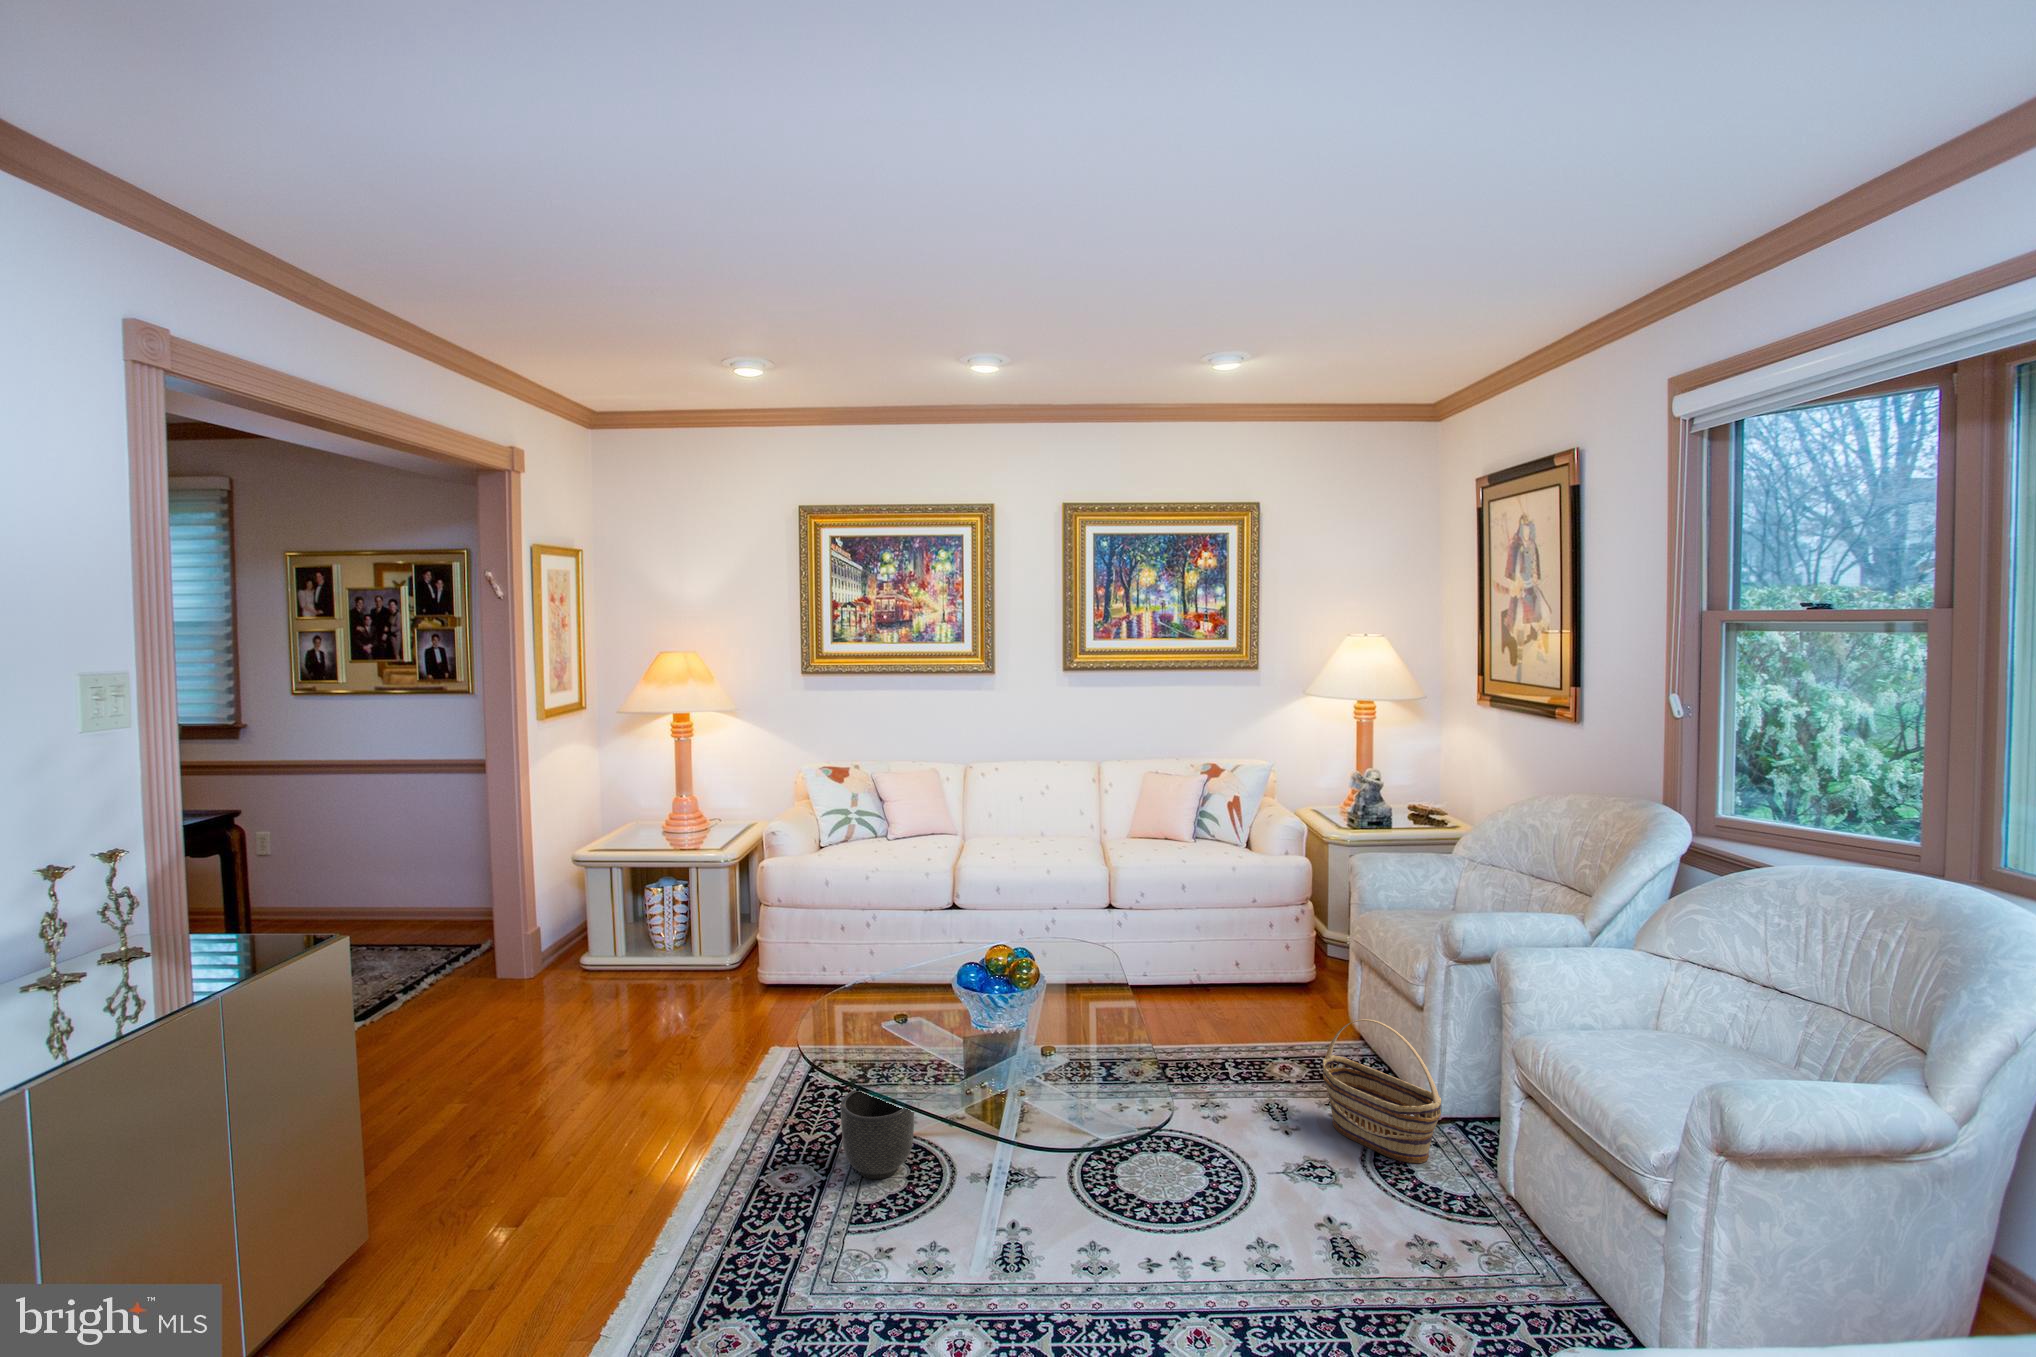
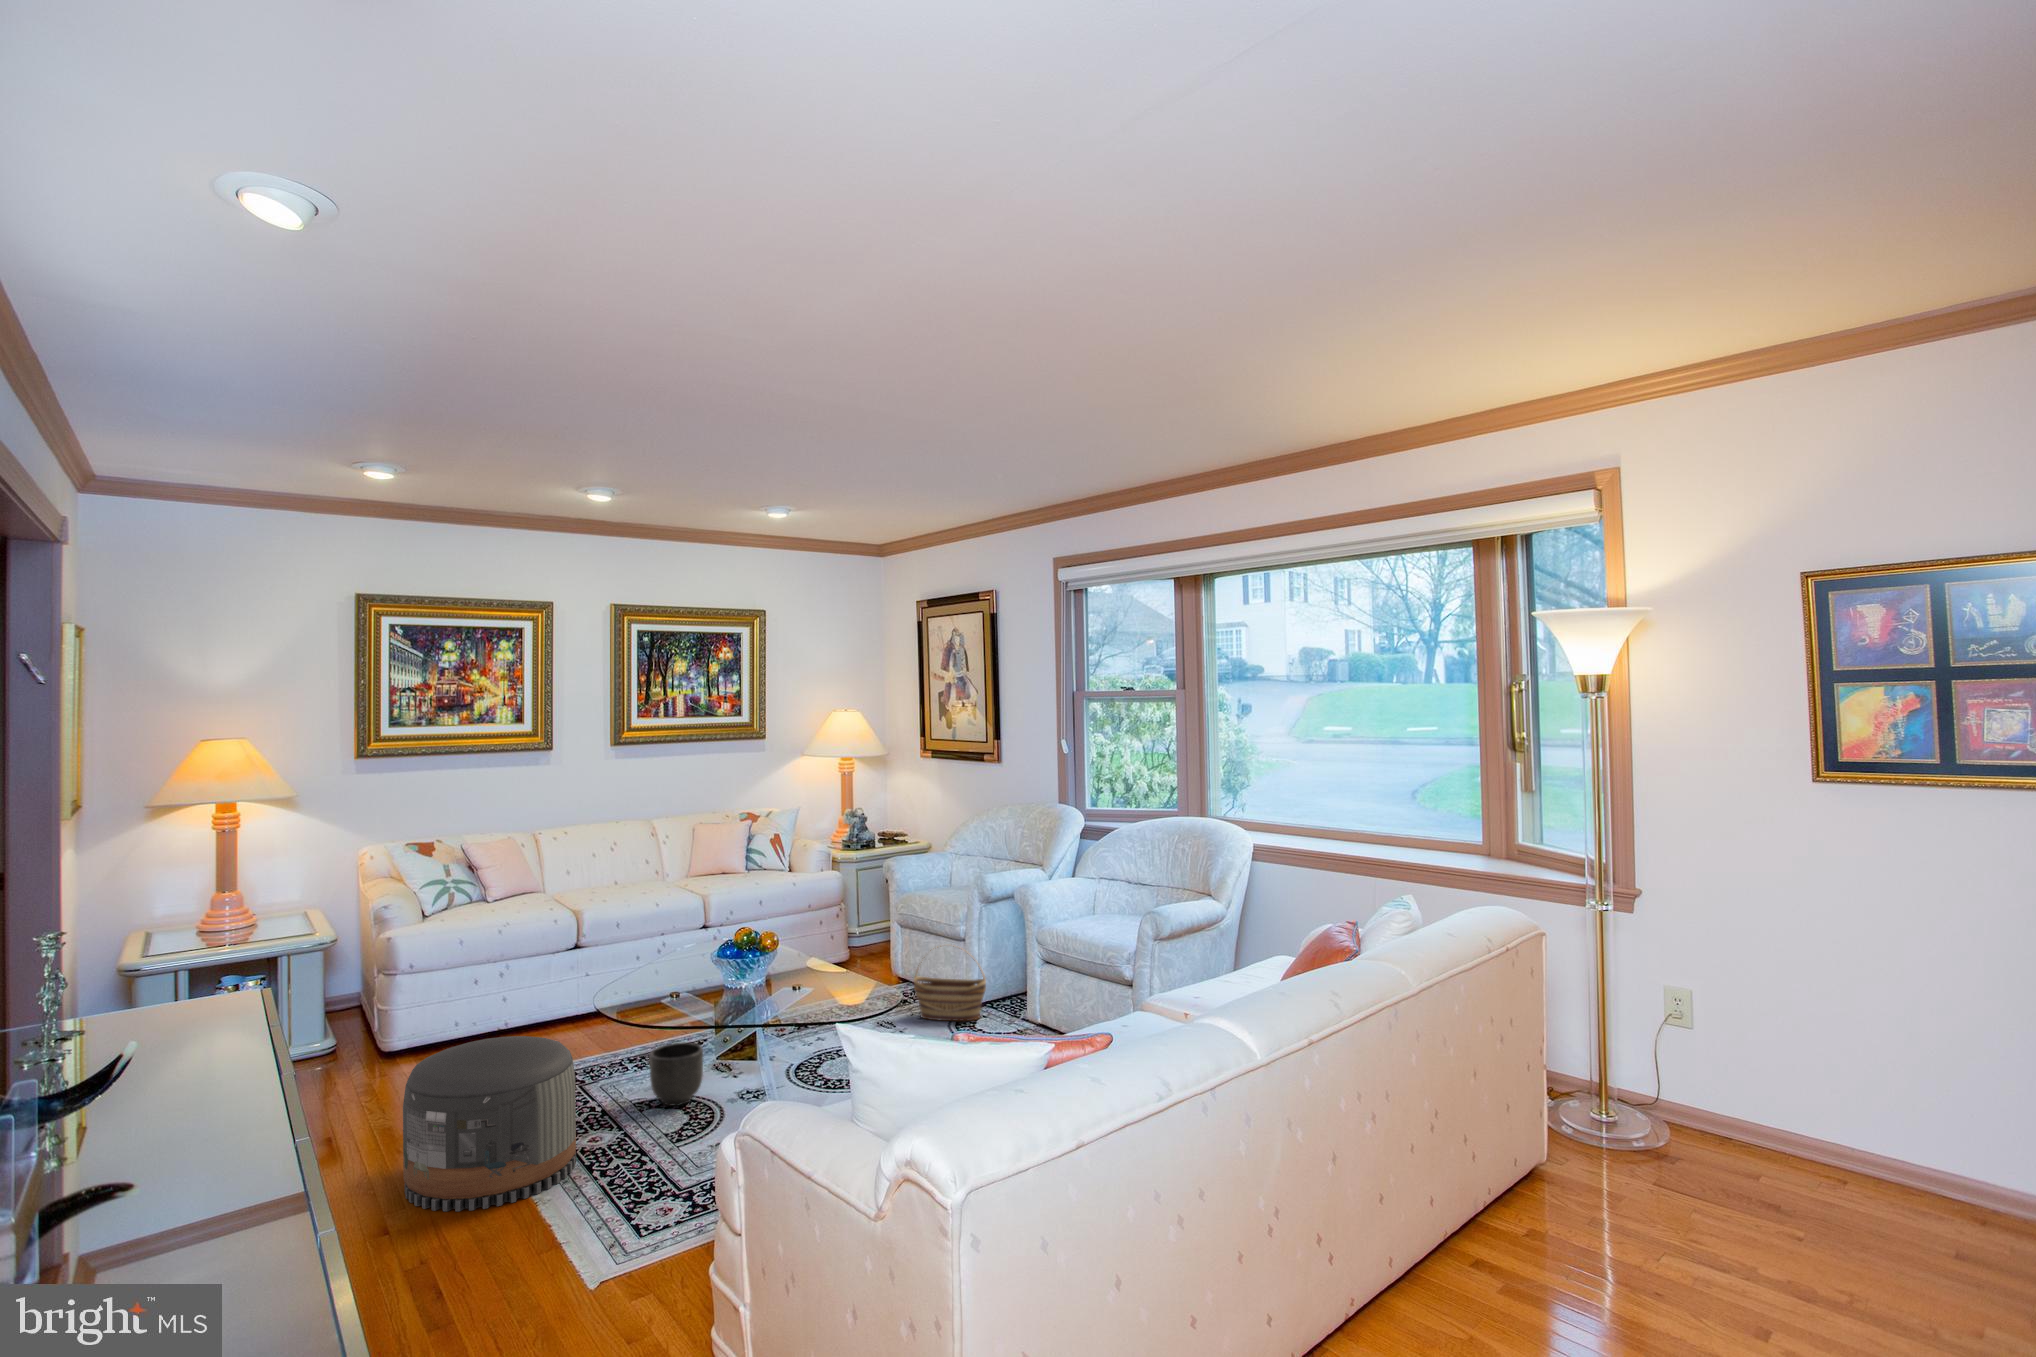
pouf: none [462,1033,688,1285] -> present [403,1036,576,1211]

